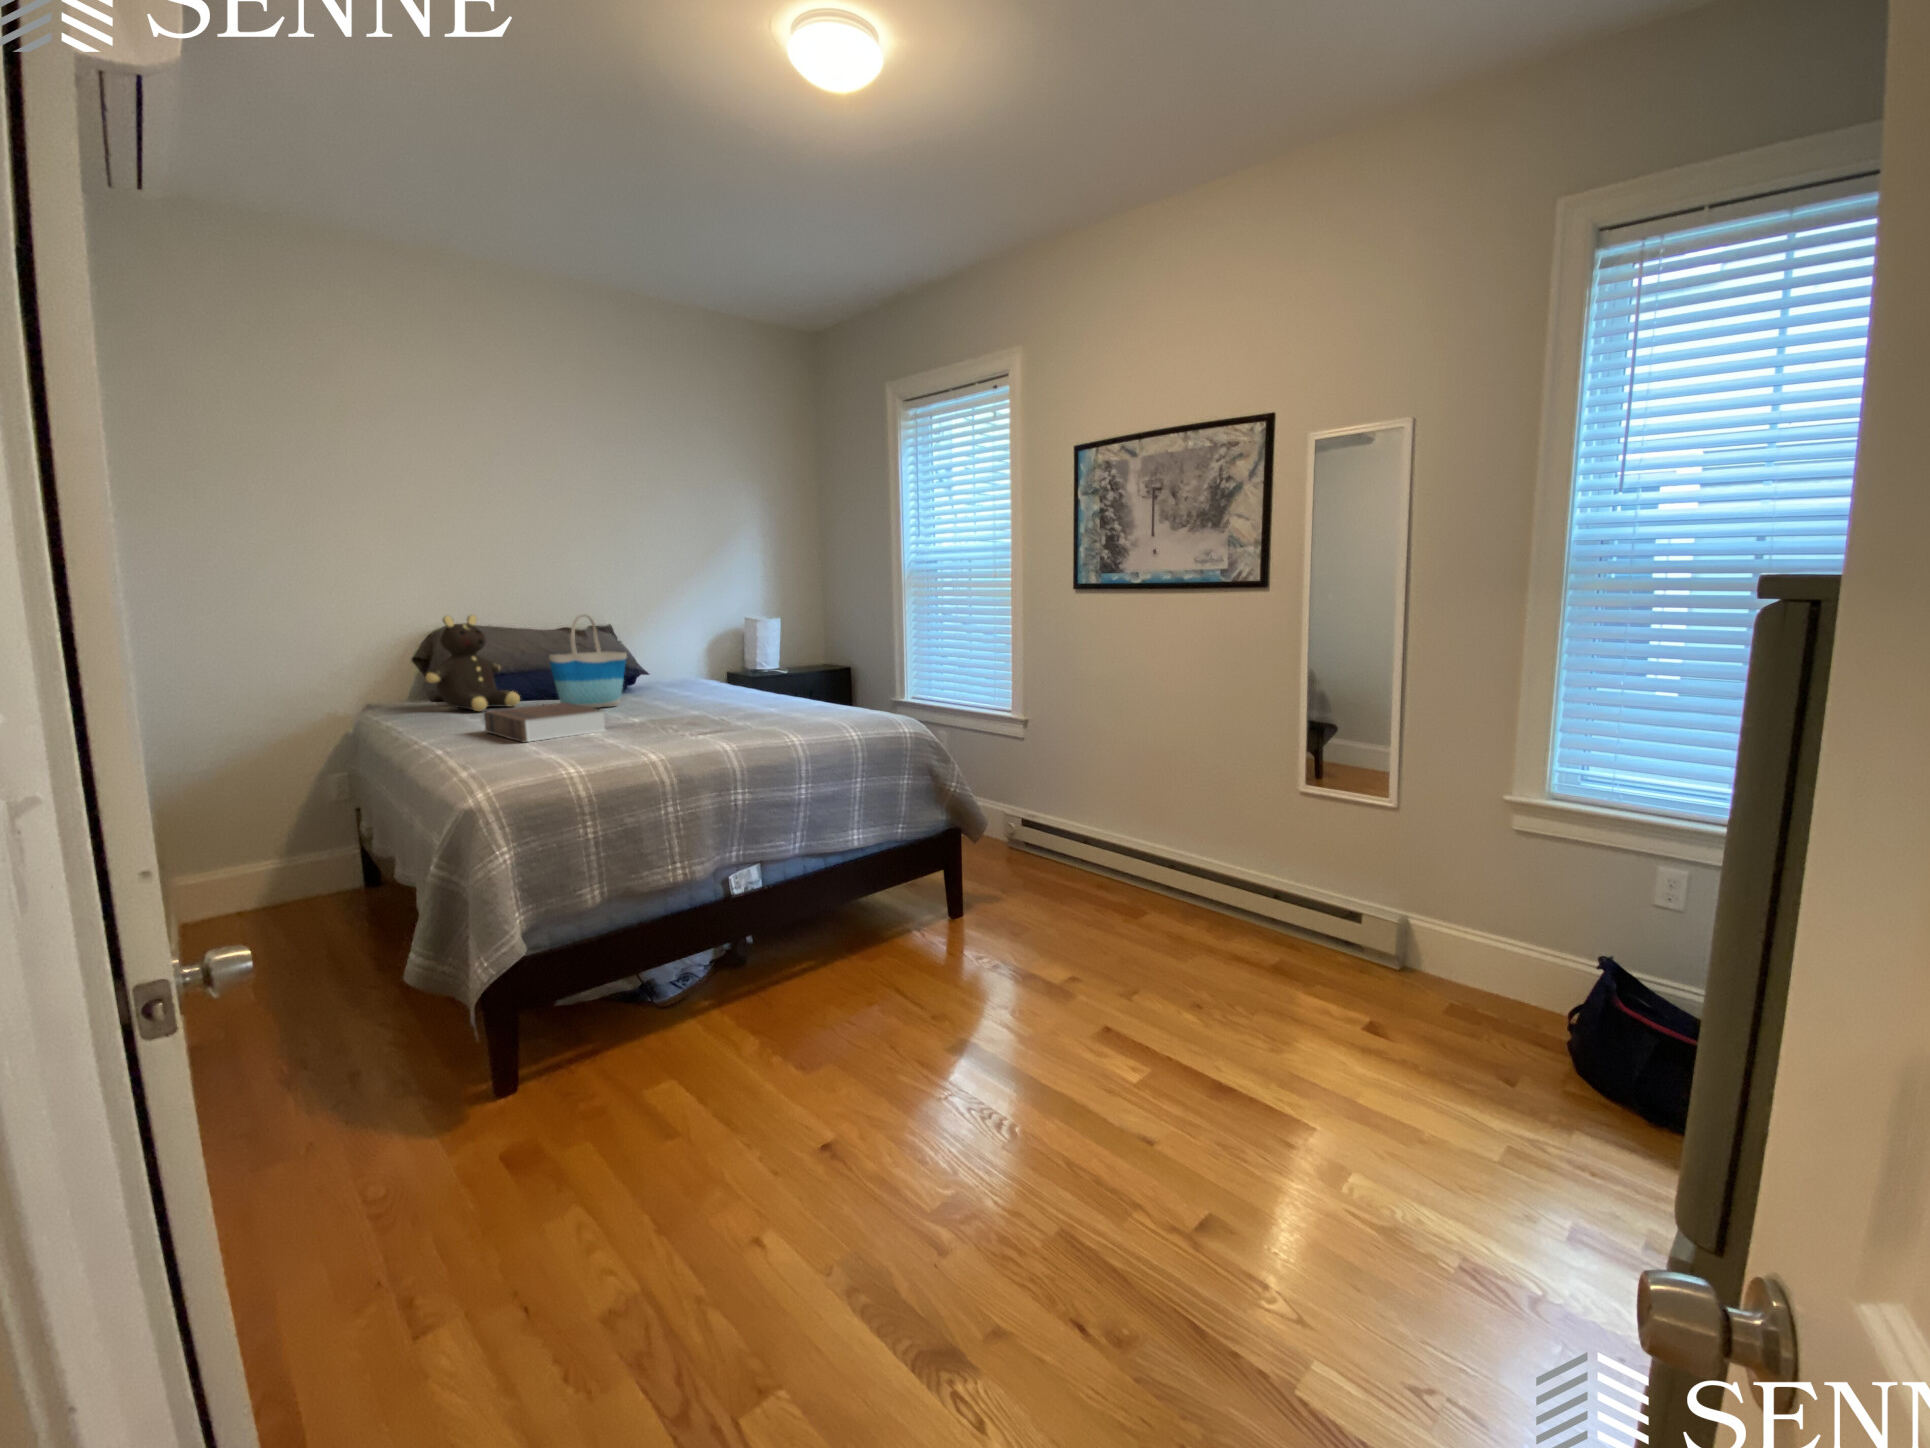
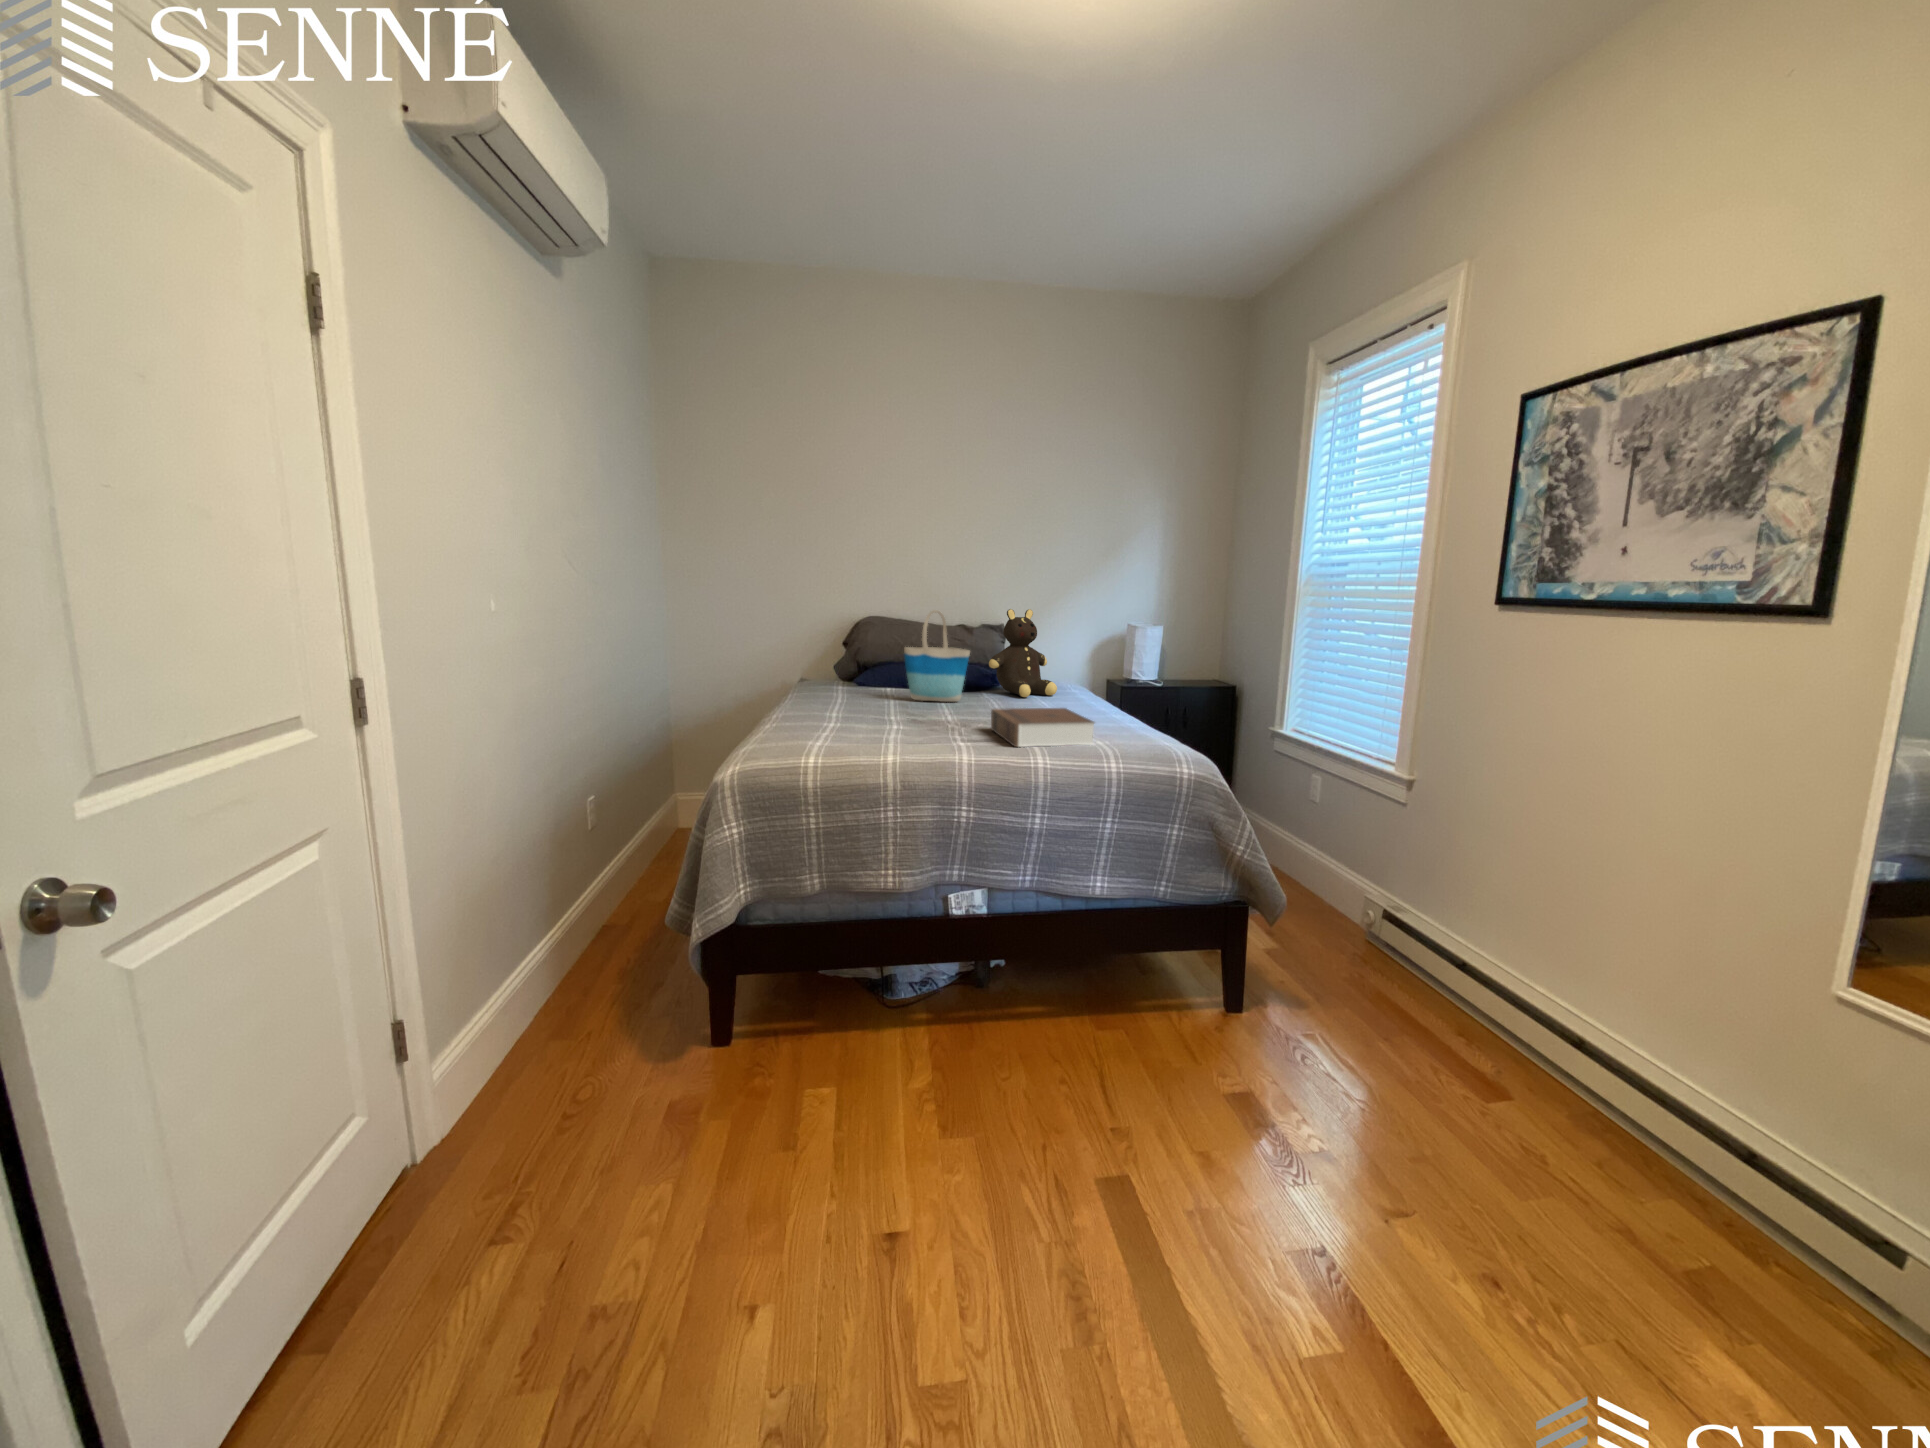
teddy bear: present [426,615,520,711] -> present [989,609,1057,697]
book: present [484,702,605,742] -> present [991,708,1095,747]

